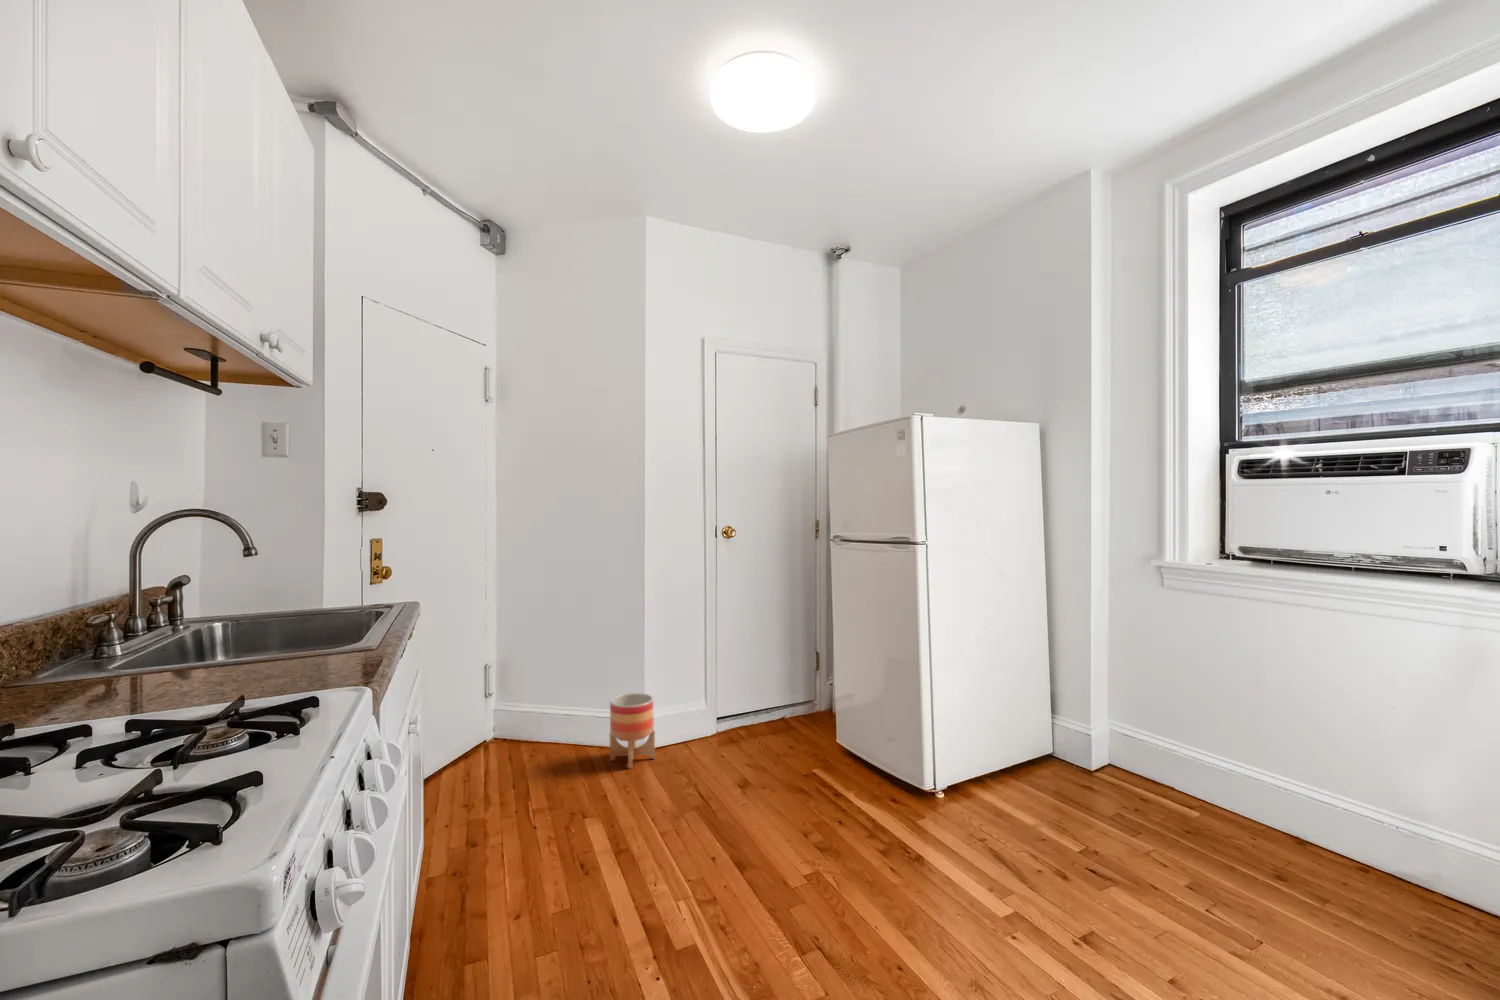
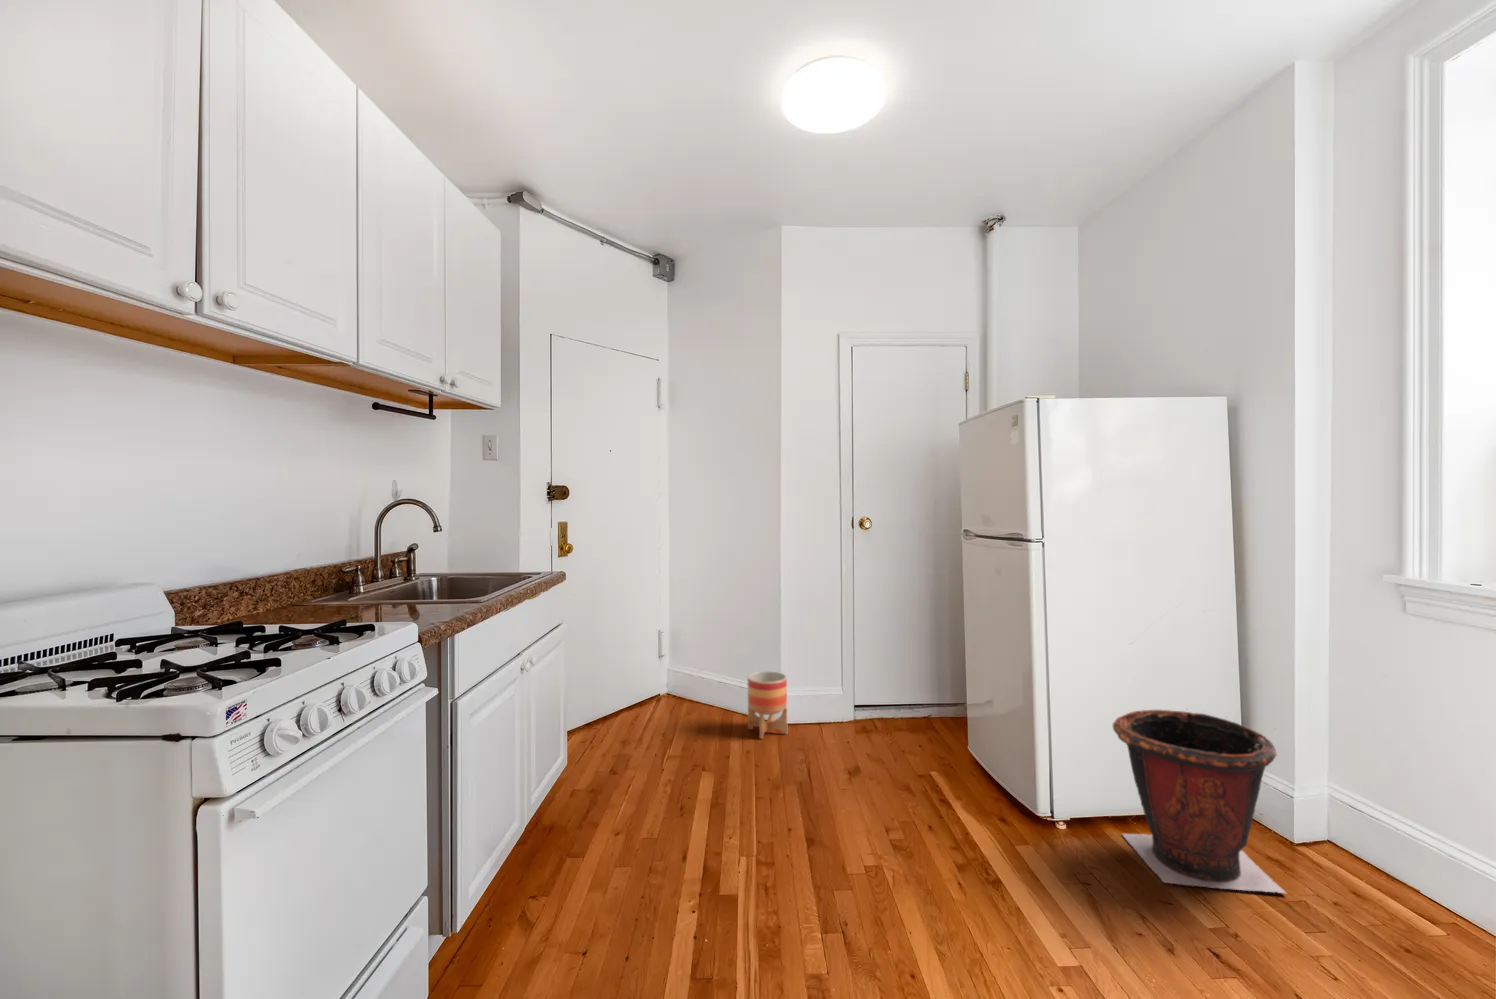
waste bin: none [981,678,1110,827] -> present [1113,710,1285,893]

